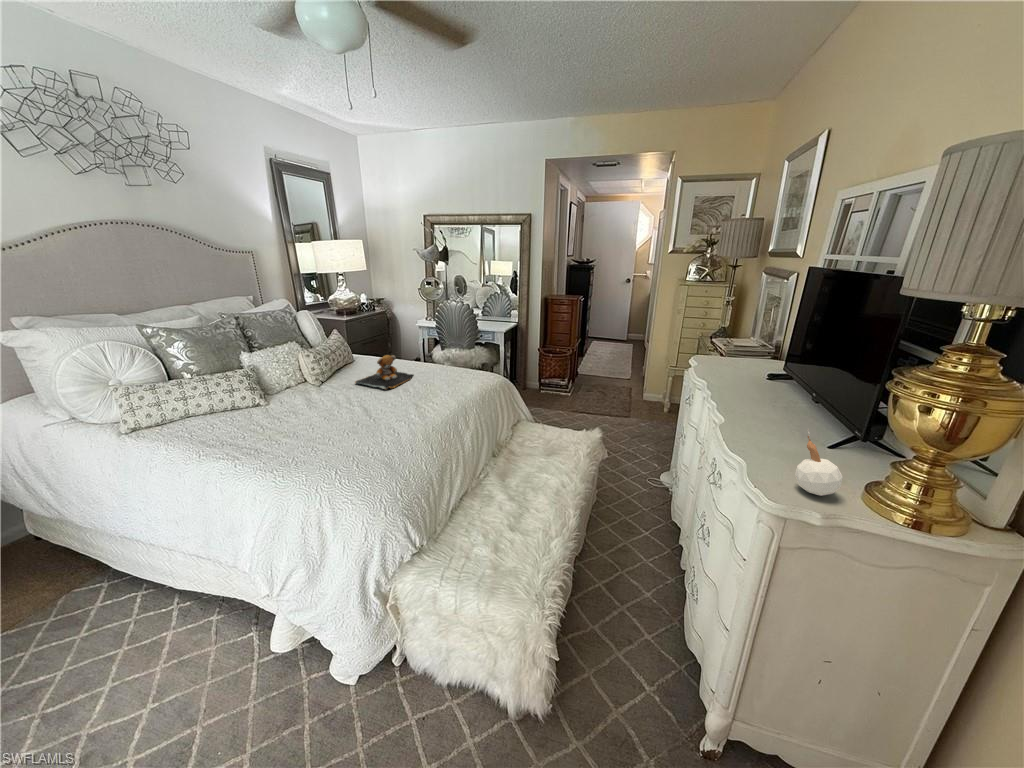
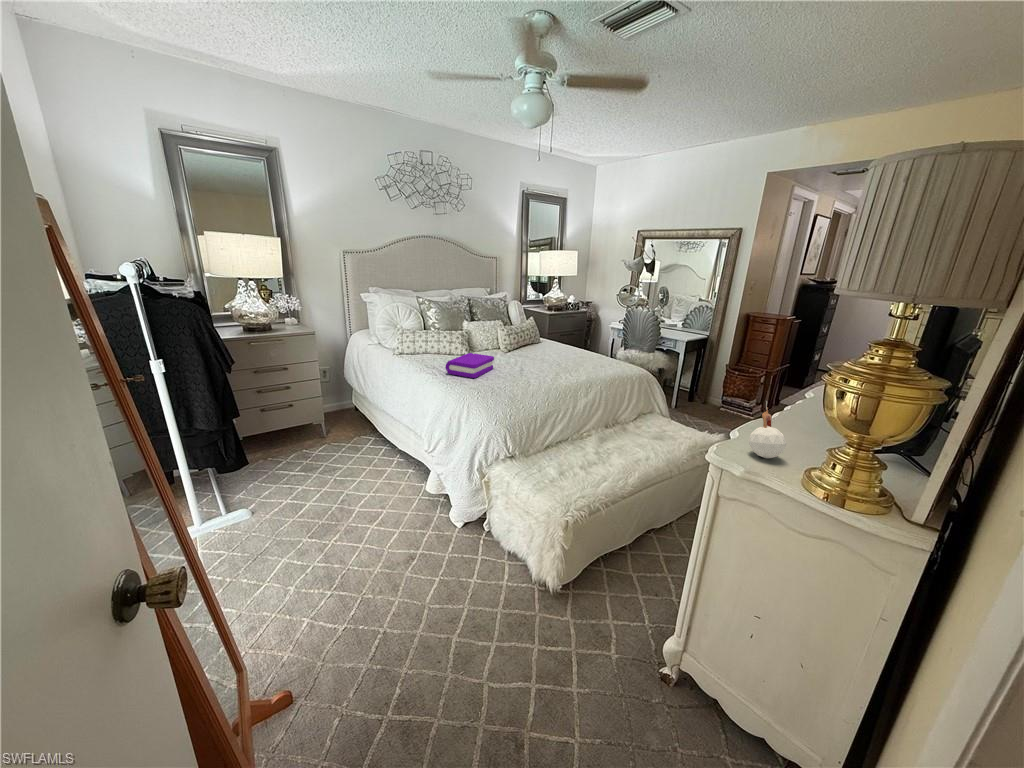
teddy bear: present [355,355,413,389] -> none [526,336,571,360]
book: none [250,403,326,449] -> present [446,353,494,378]

